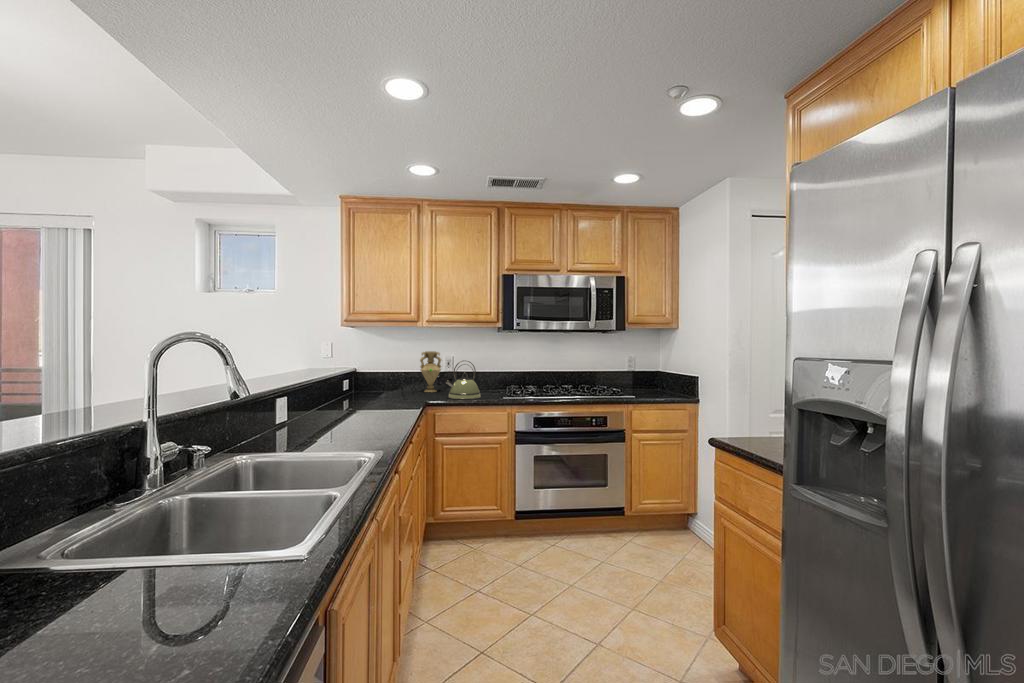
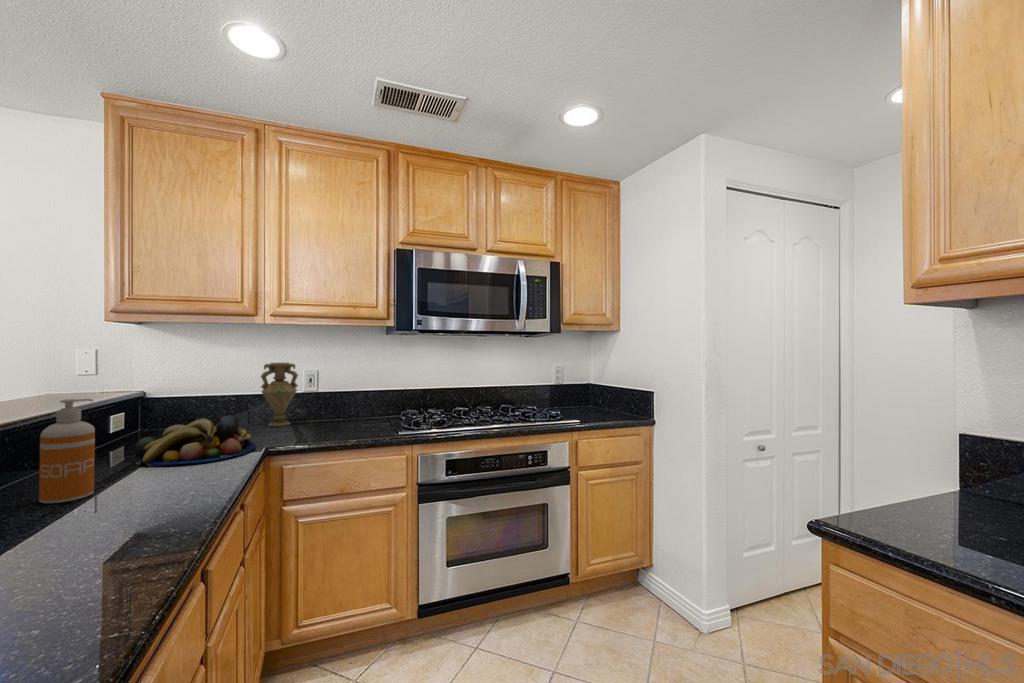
kettle: present [445,361,481,399] -> none [301,377,362,440]
soap dispenser: none [336,366,355,413] -> present [39,399,95,503]
fruit bowl: none [361,381,421,405] -> present [133,415,256,466]

